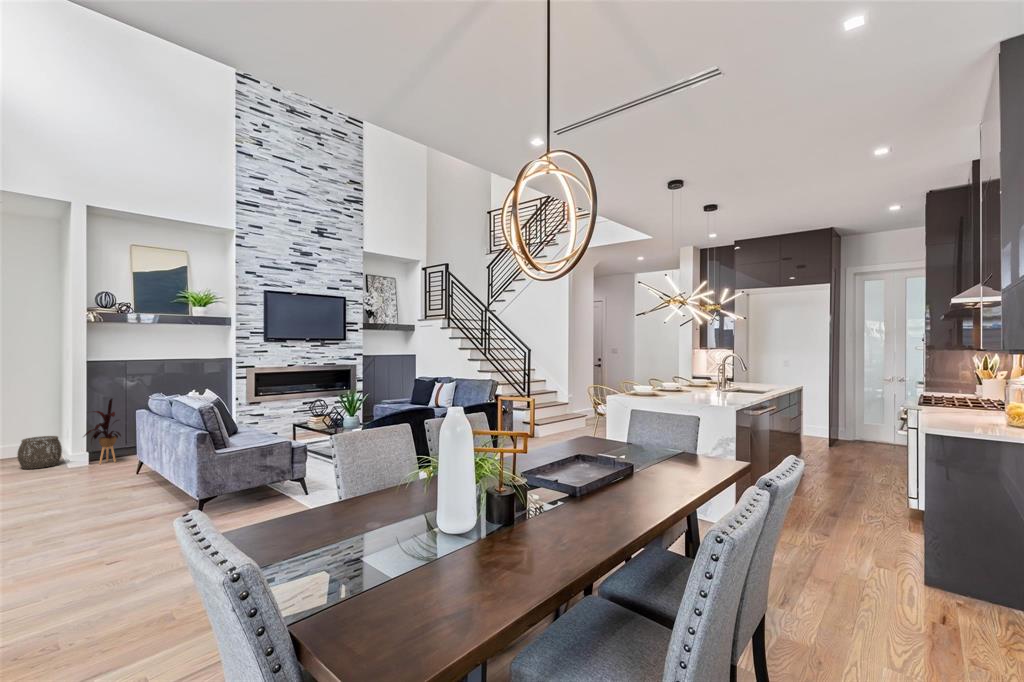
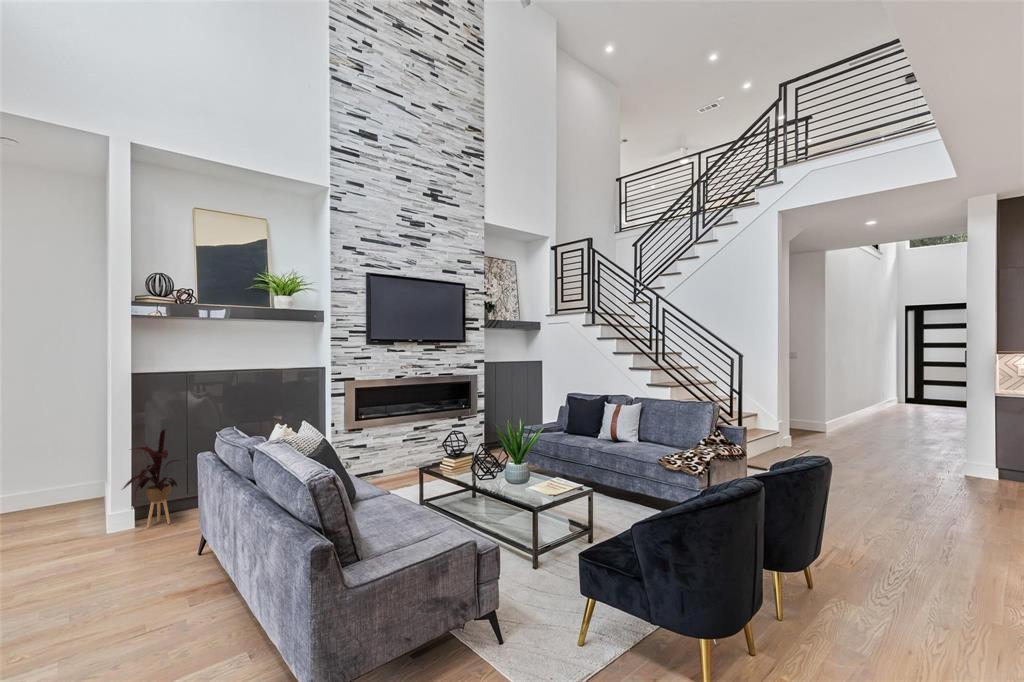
woven basket: present [17,436,62,469] -> none [31,482,97,536]

